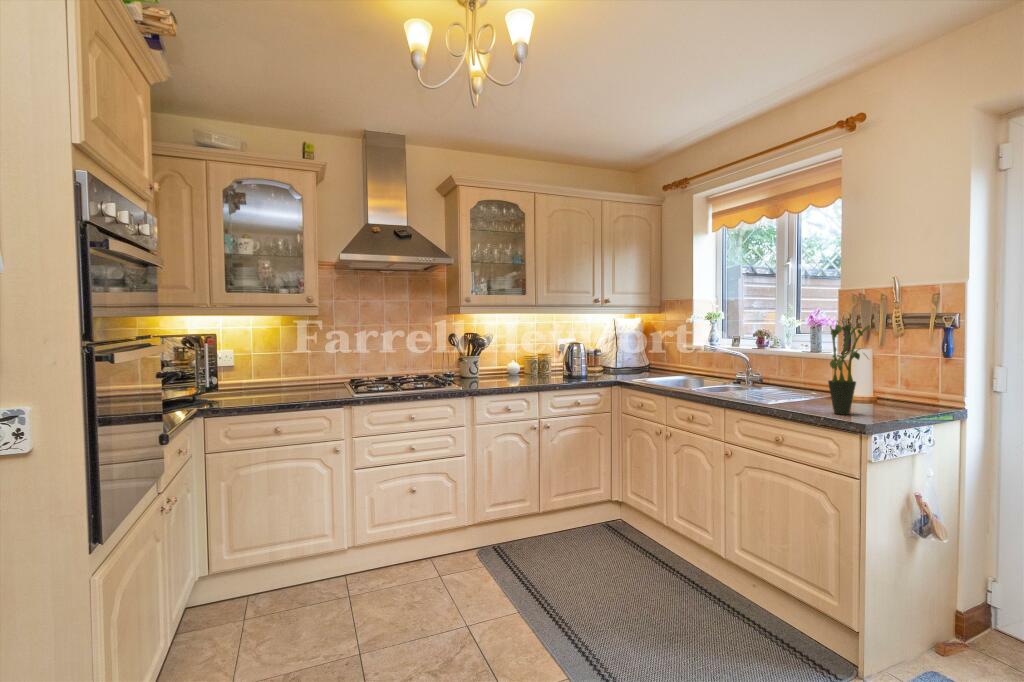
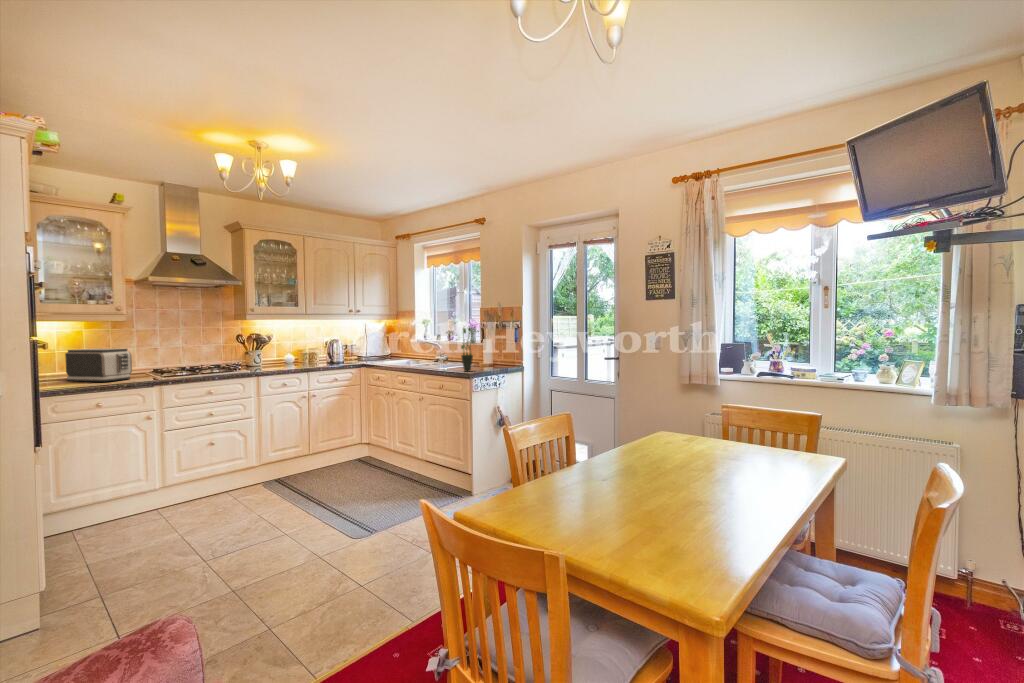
toaster: none [252,352,320,398] -> present [65,349,132,382]

